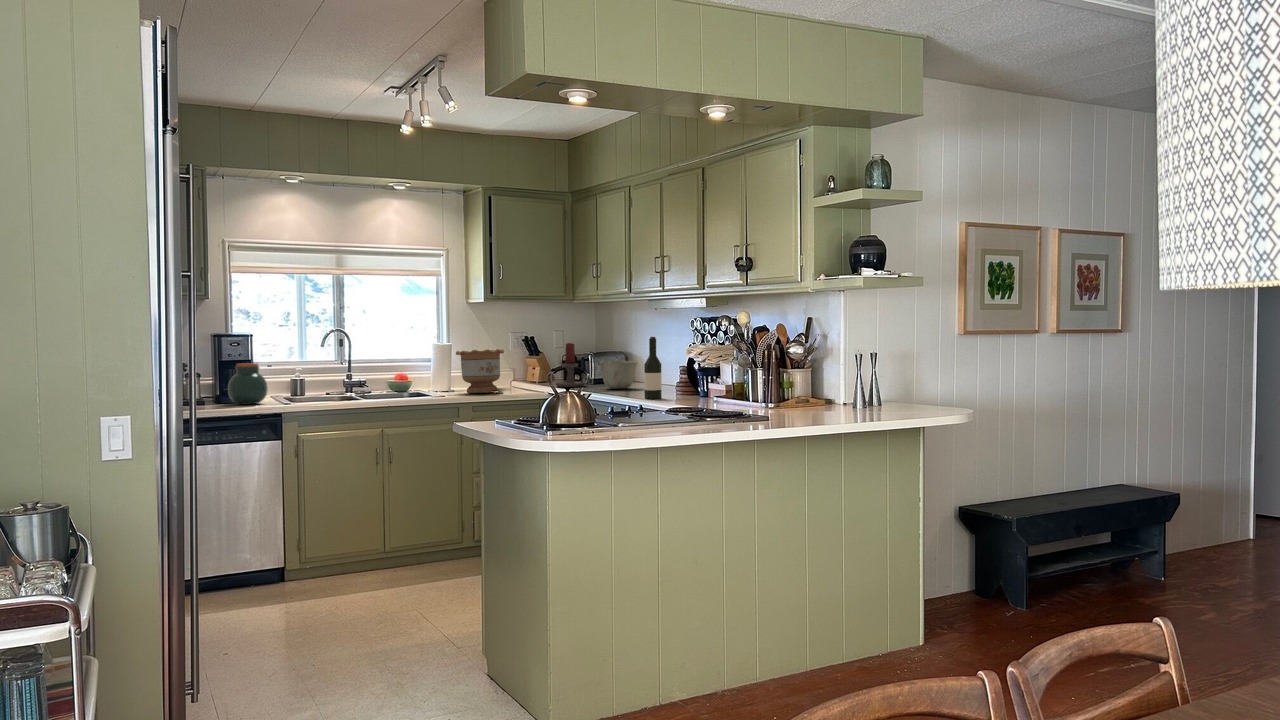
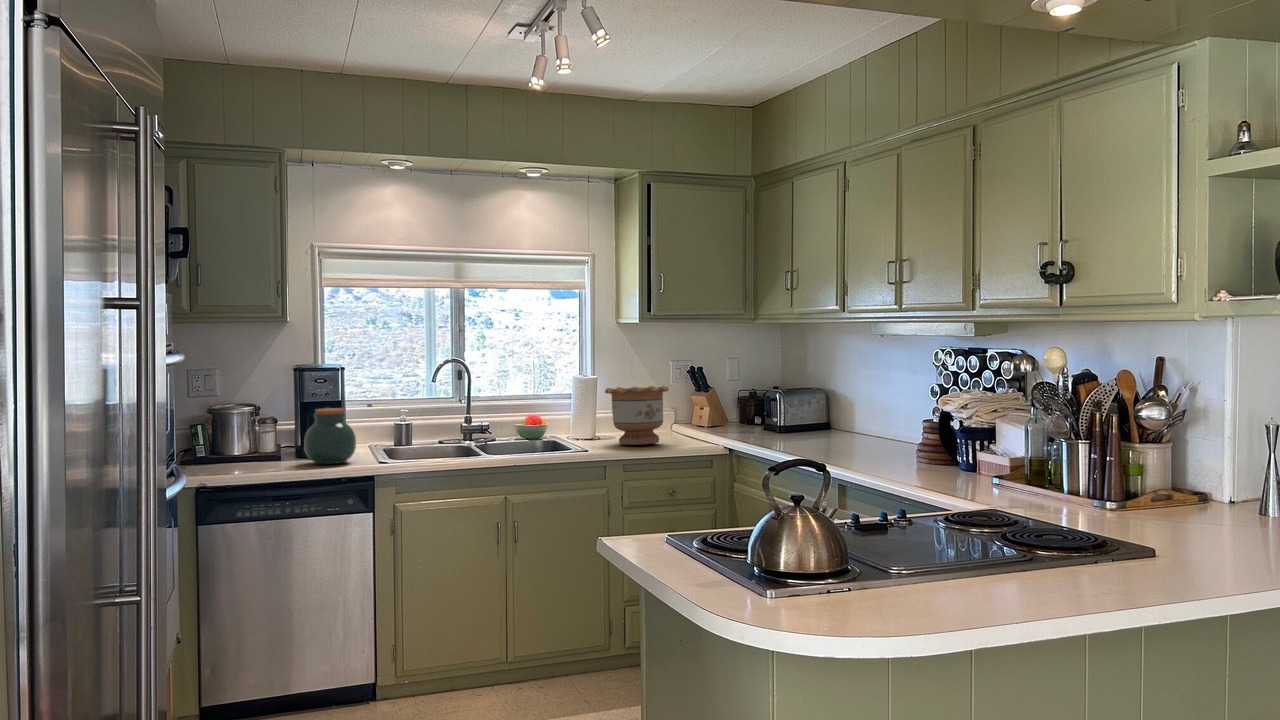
wine bottle: present [644,337,662,399] -> none [878,381,904,473]
candle holder: present [555,343,593,387] -> none [735,378,788,438]
ceramic bowl: present [600,361,638,389] -> none [800,404,853,444]

